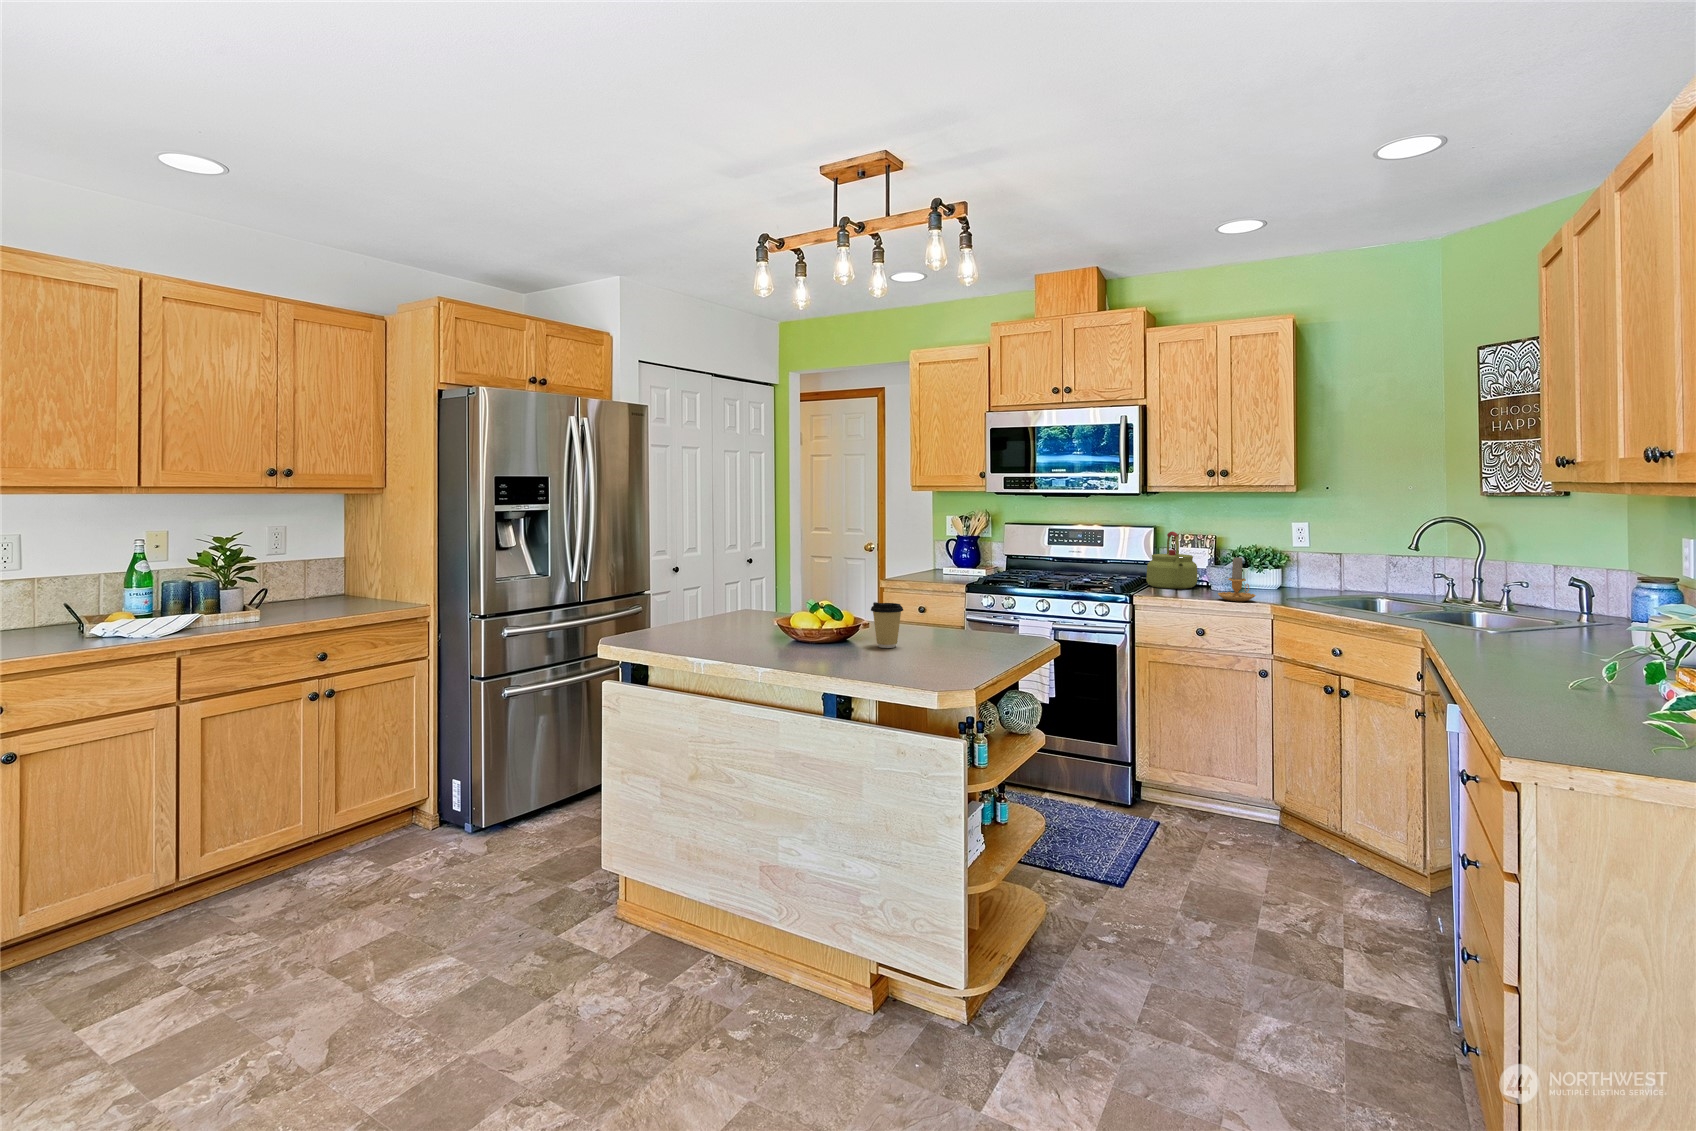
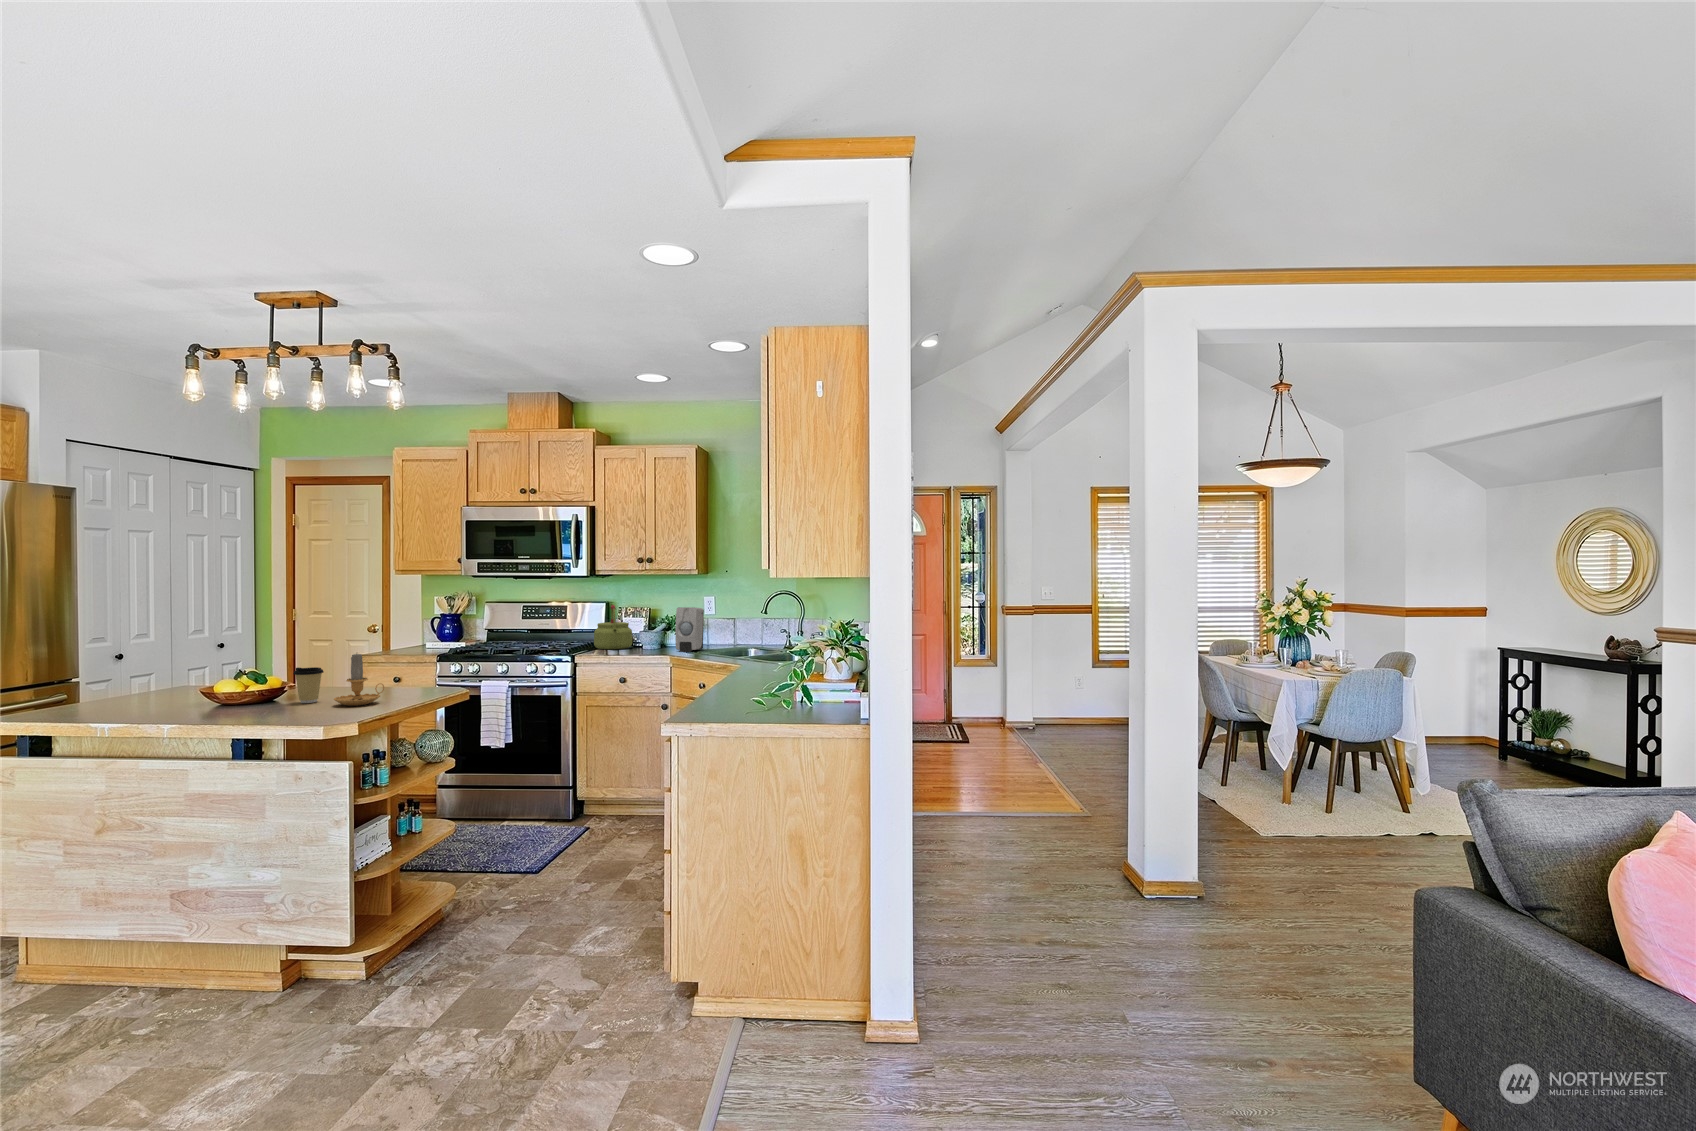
soap dispenser: none [1268,537,1305,599] -> present [675,607,704,652]
candle: present [1218,557,1256,601] -> present [334,654,384,706]

